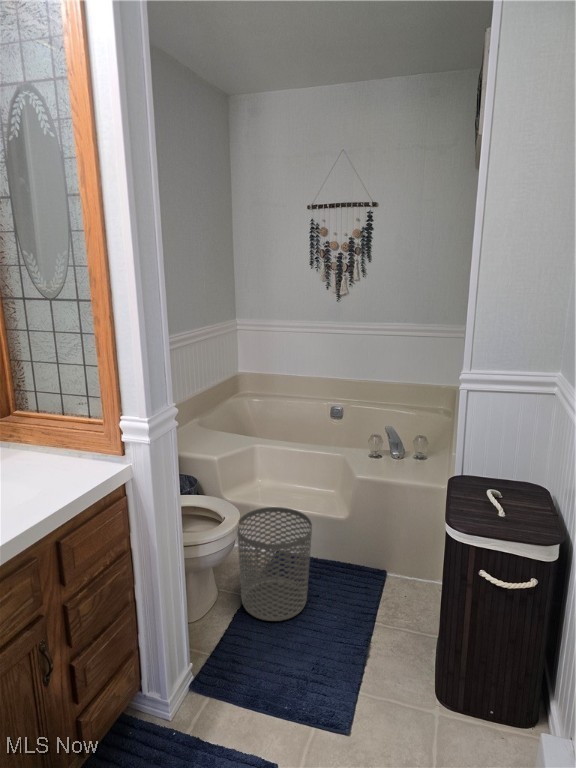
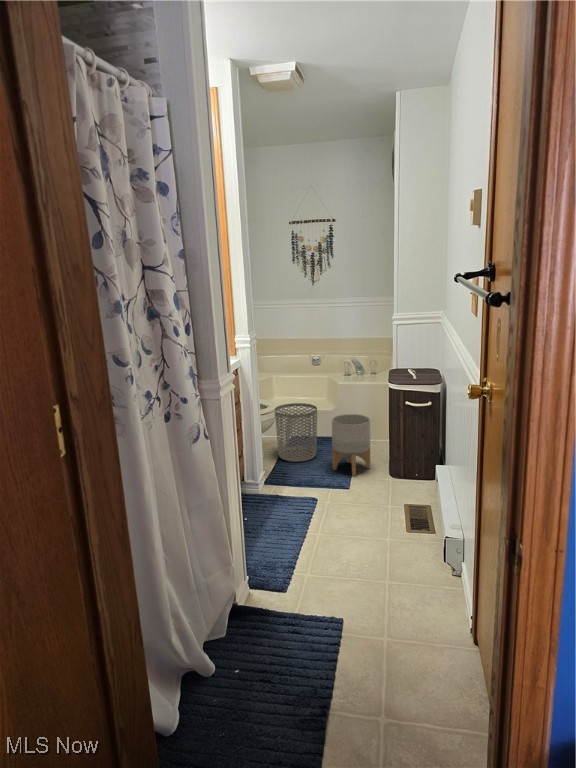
planter: none [327,554,404,689] -> present [332,414,370,476]

